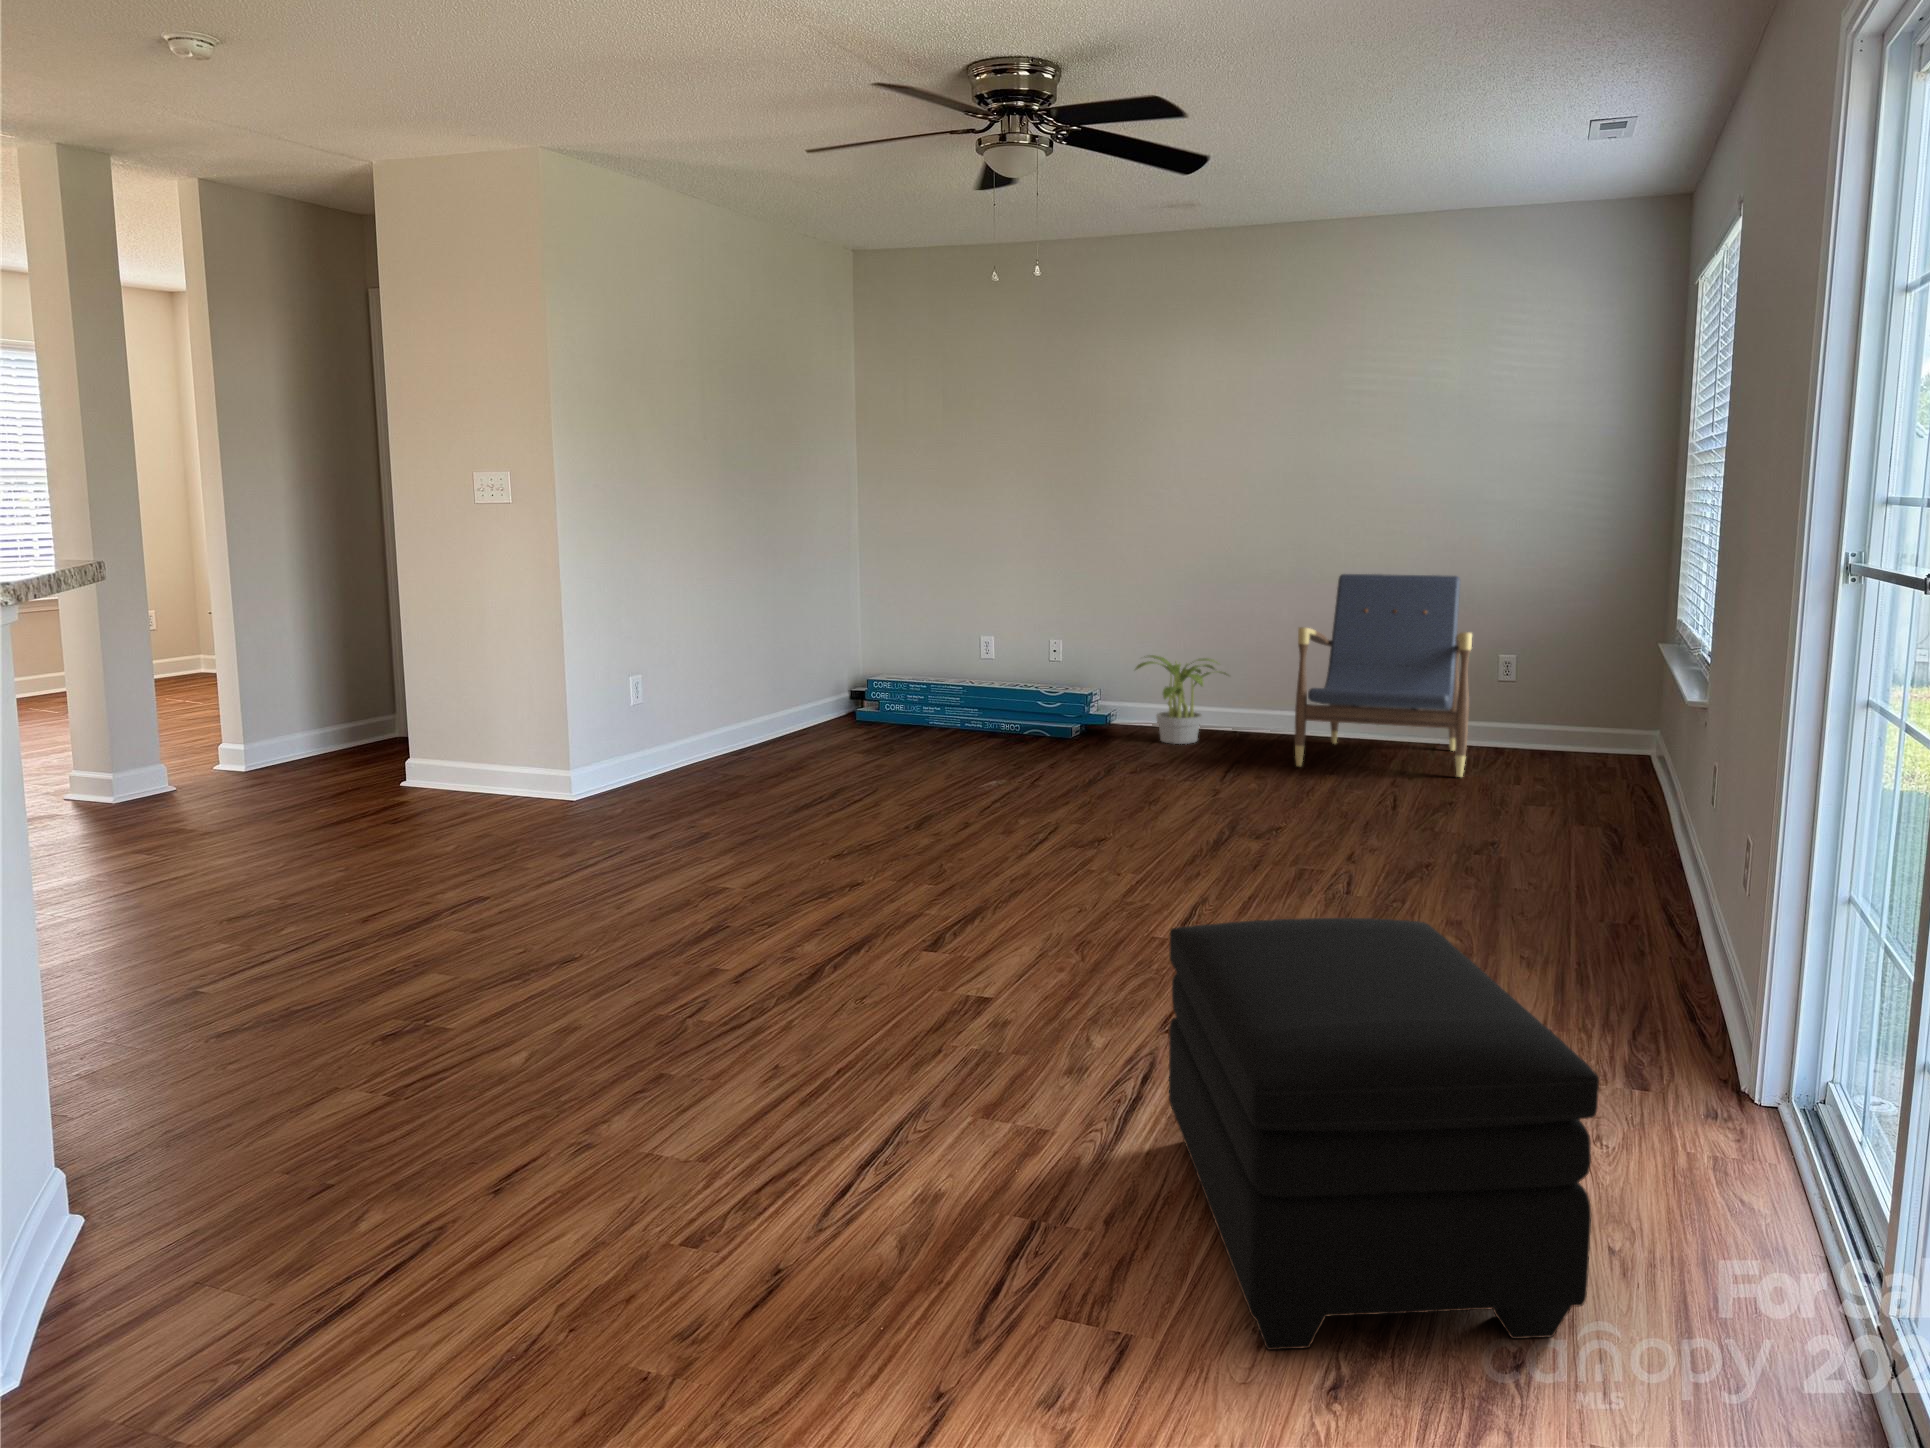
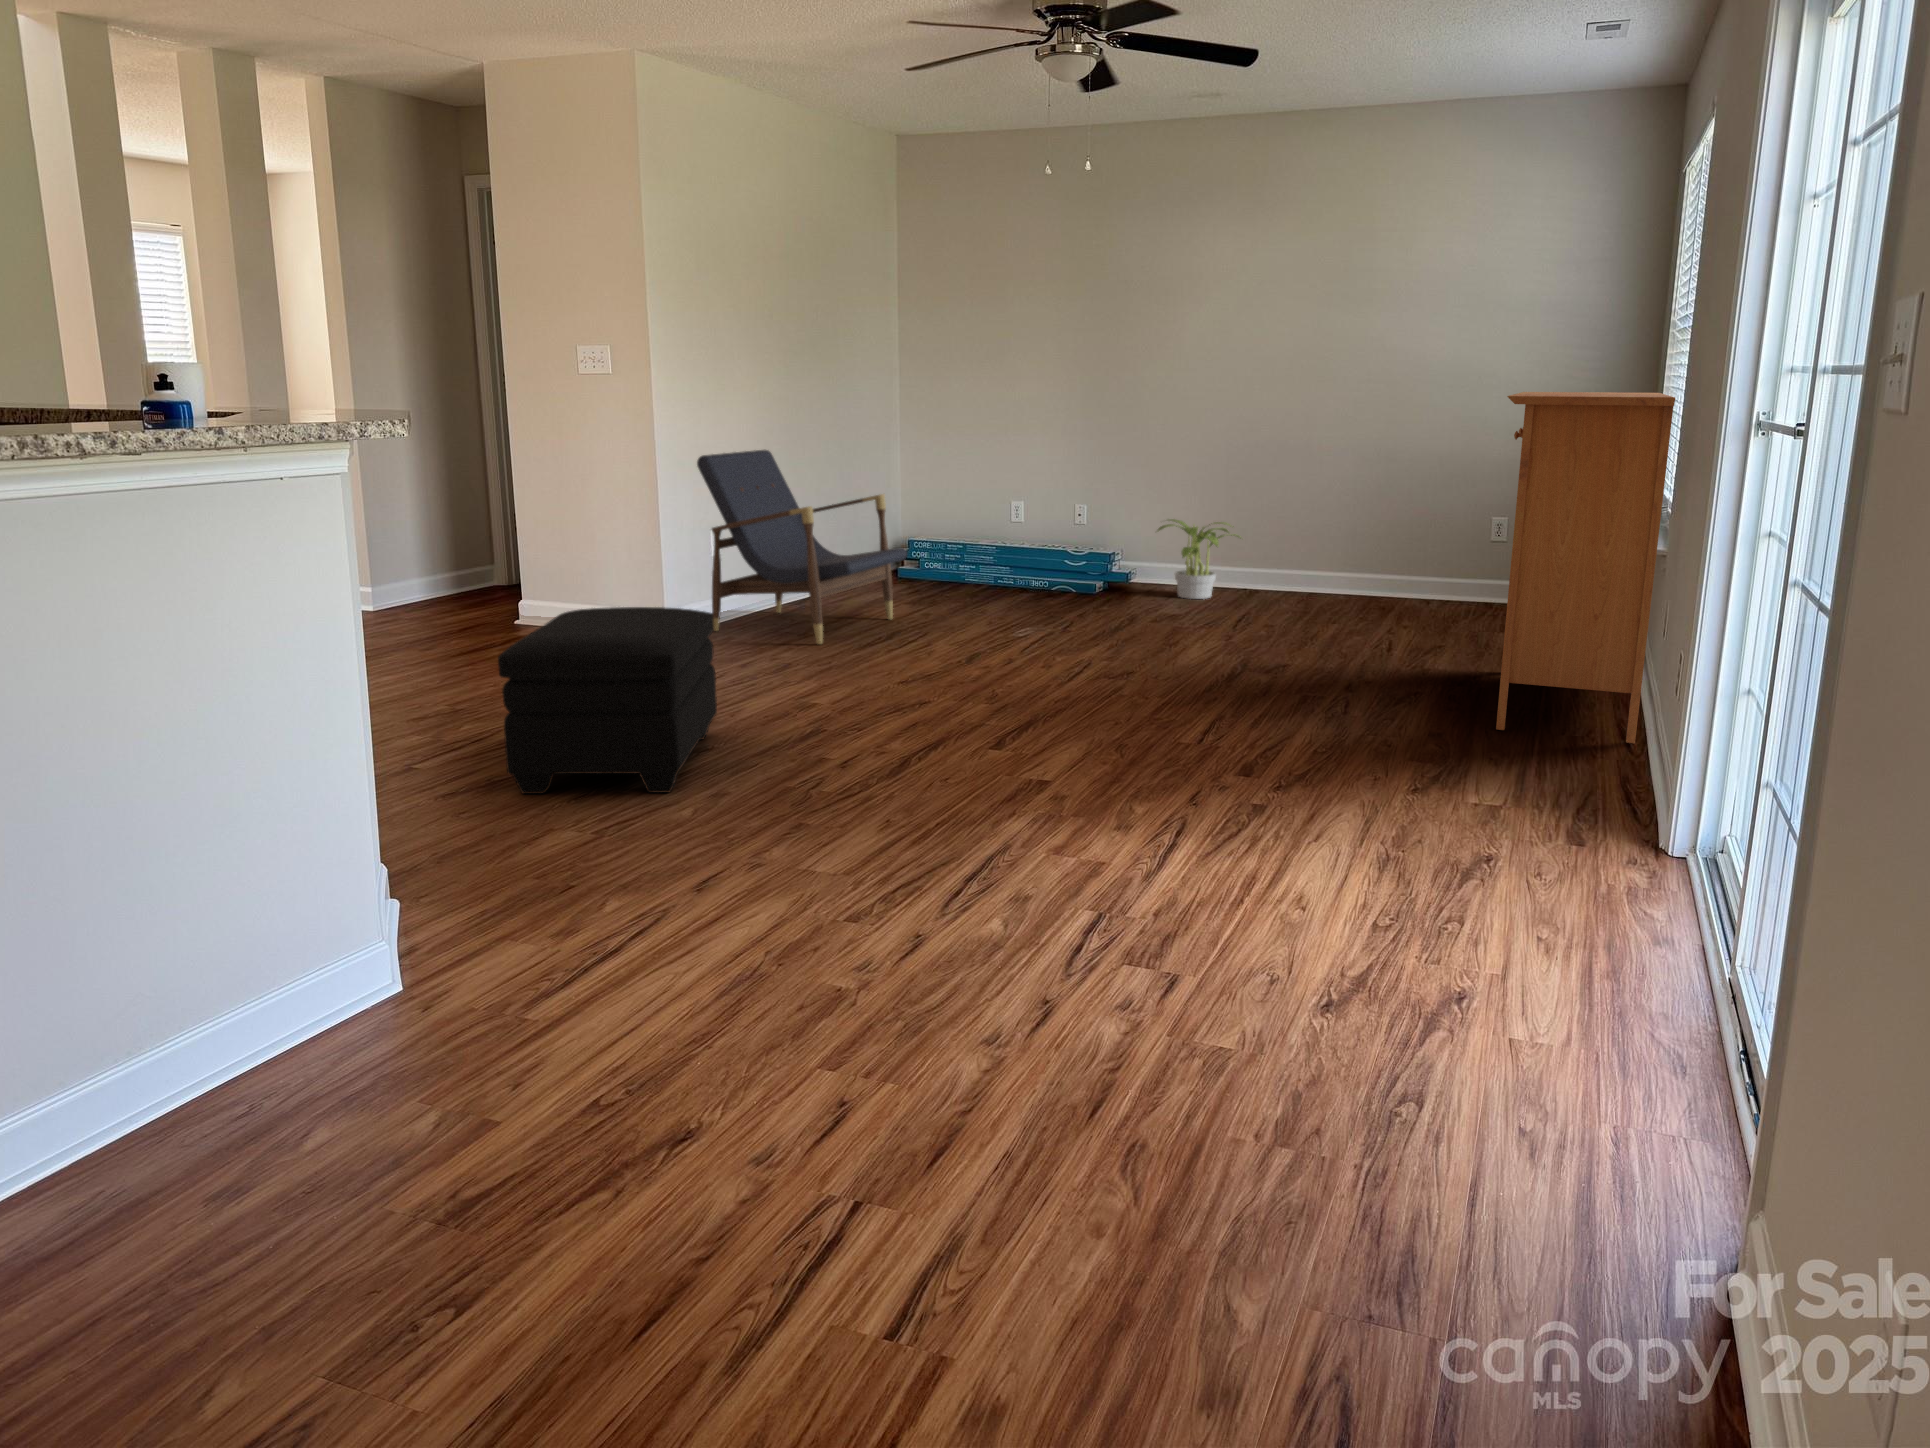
console table: none [1524,518,1720,932] -> present [1496,392,1675,743]
lounge chair: present [1295,574,1472,777] -> present [697,450,907,644]
ottoman: present [1169,918,1599,1350] -> present [498,607,717,794]

